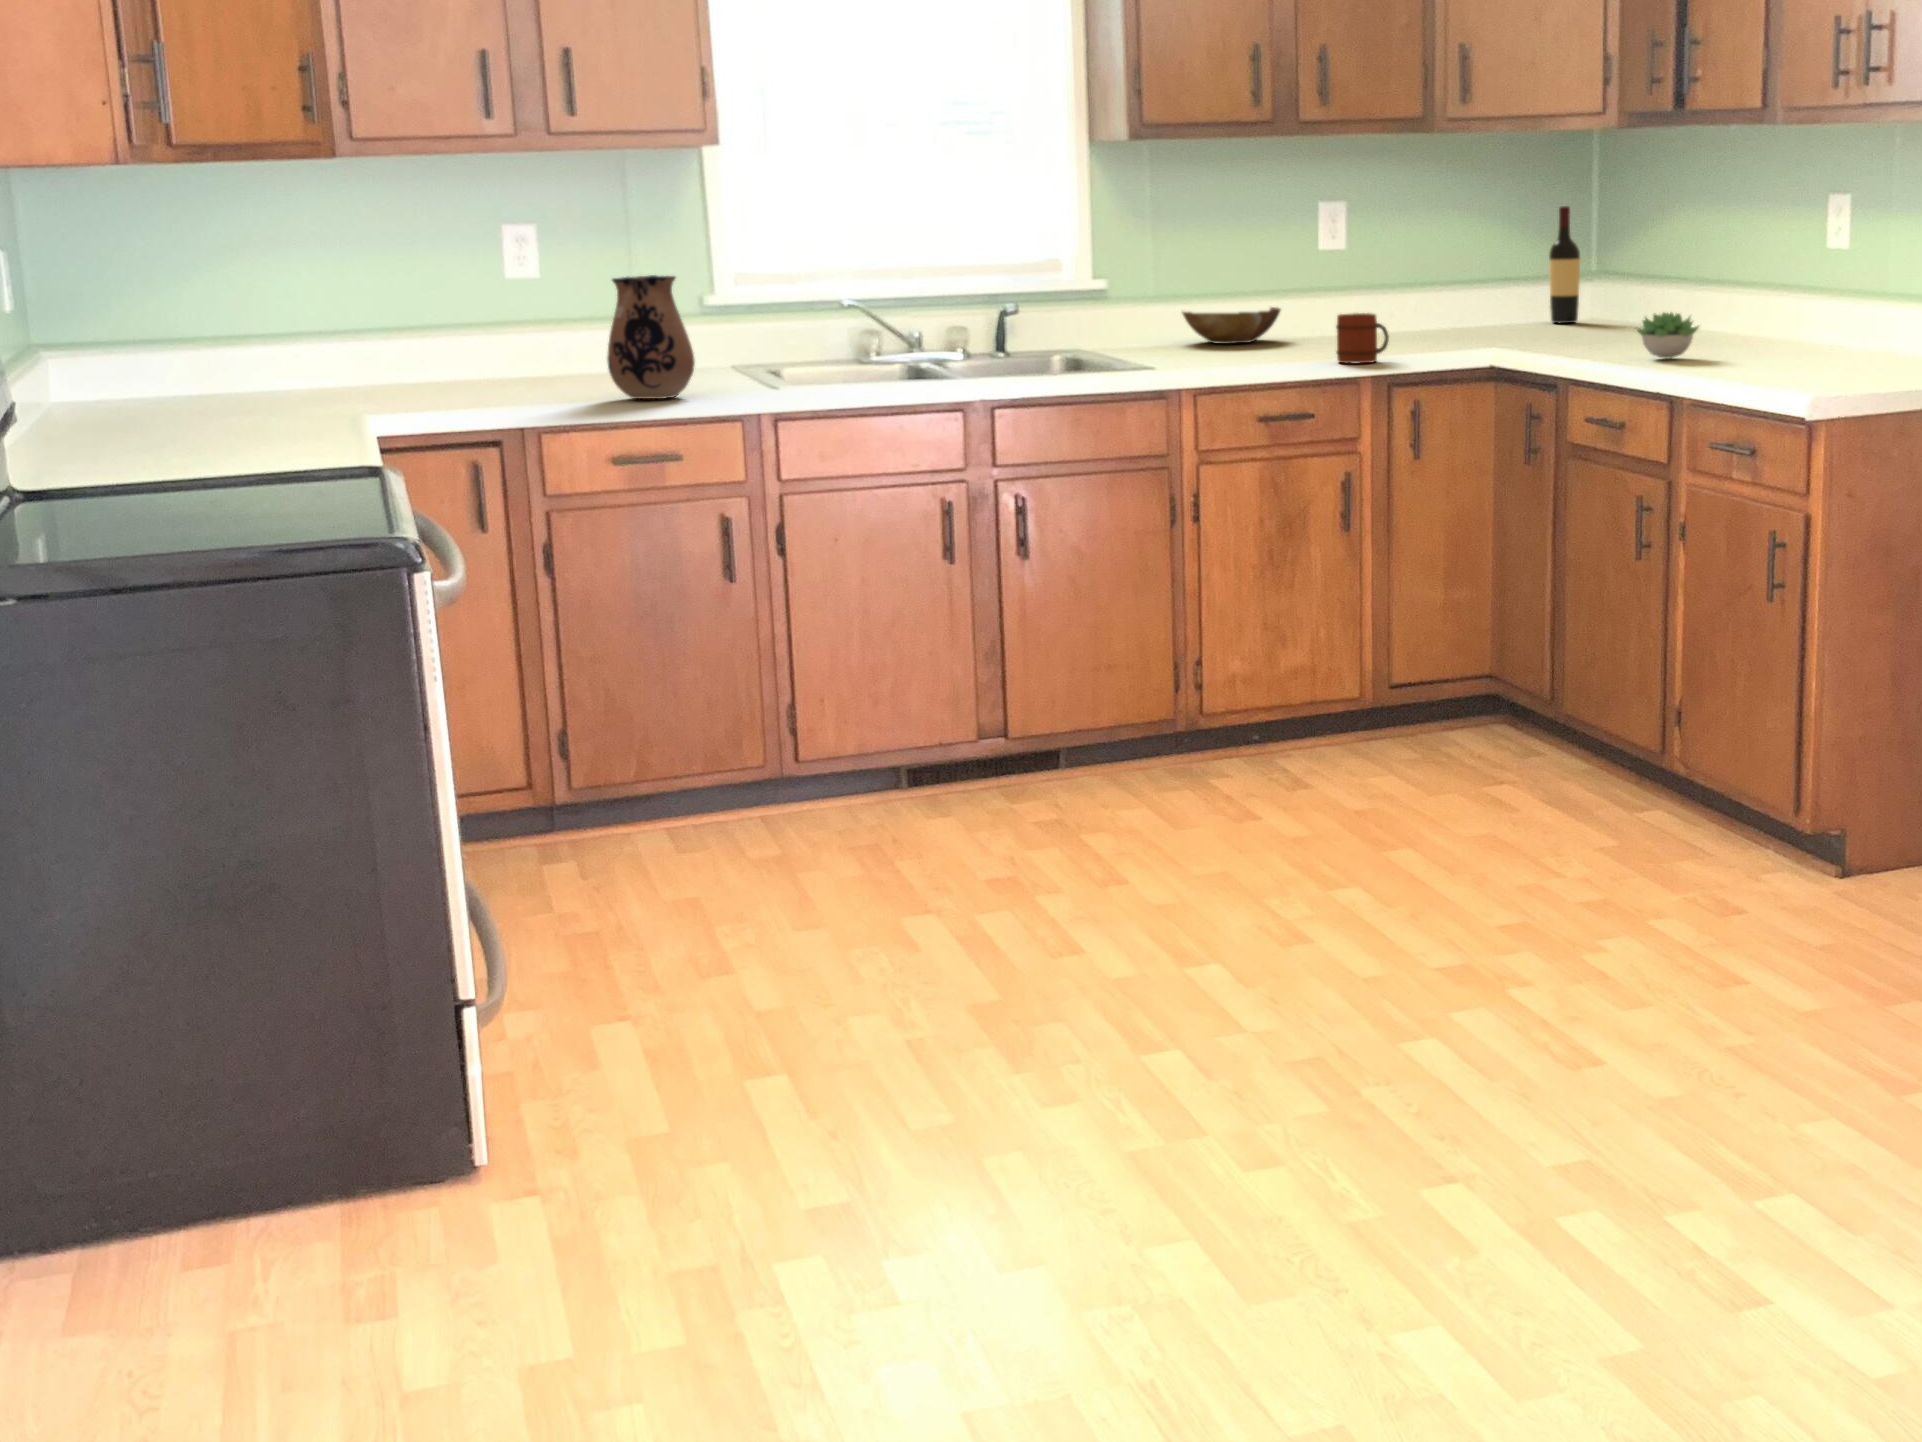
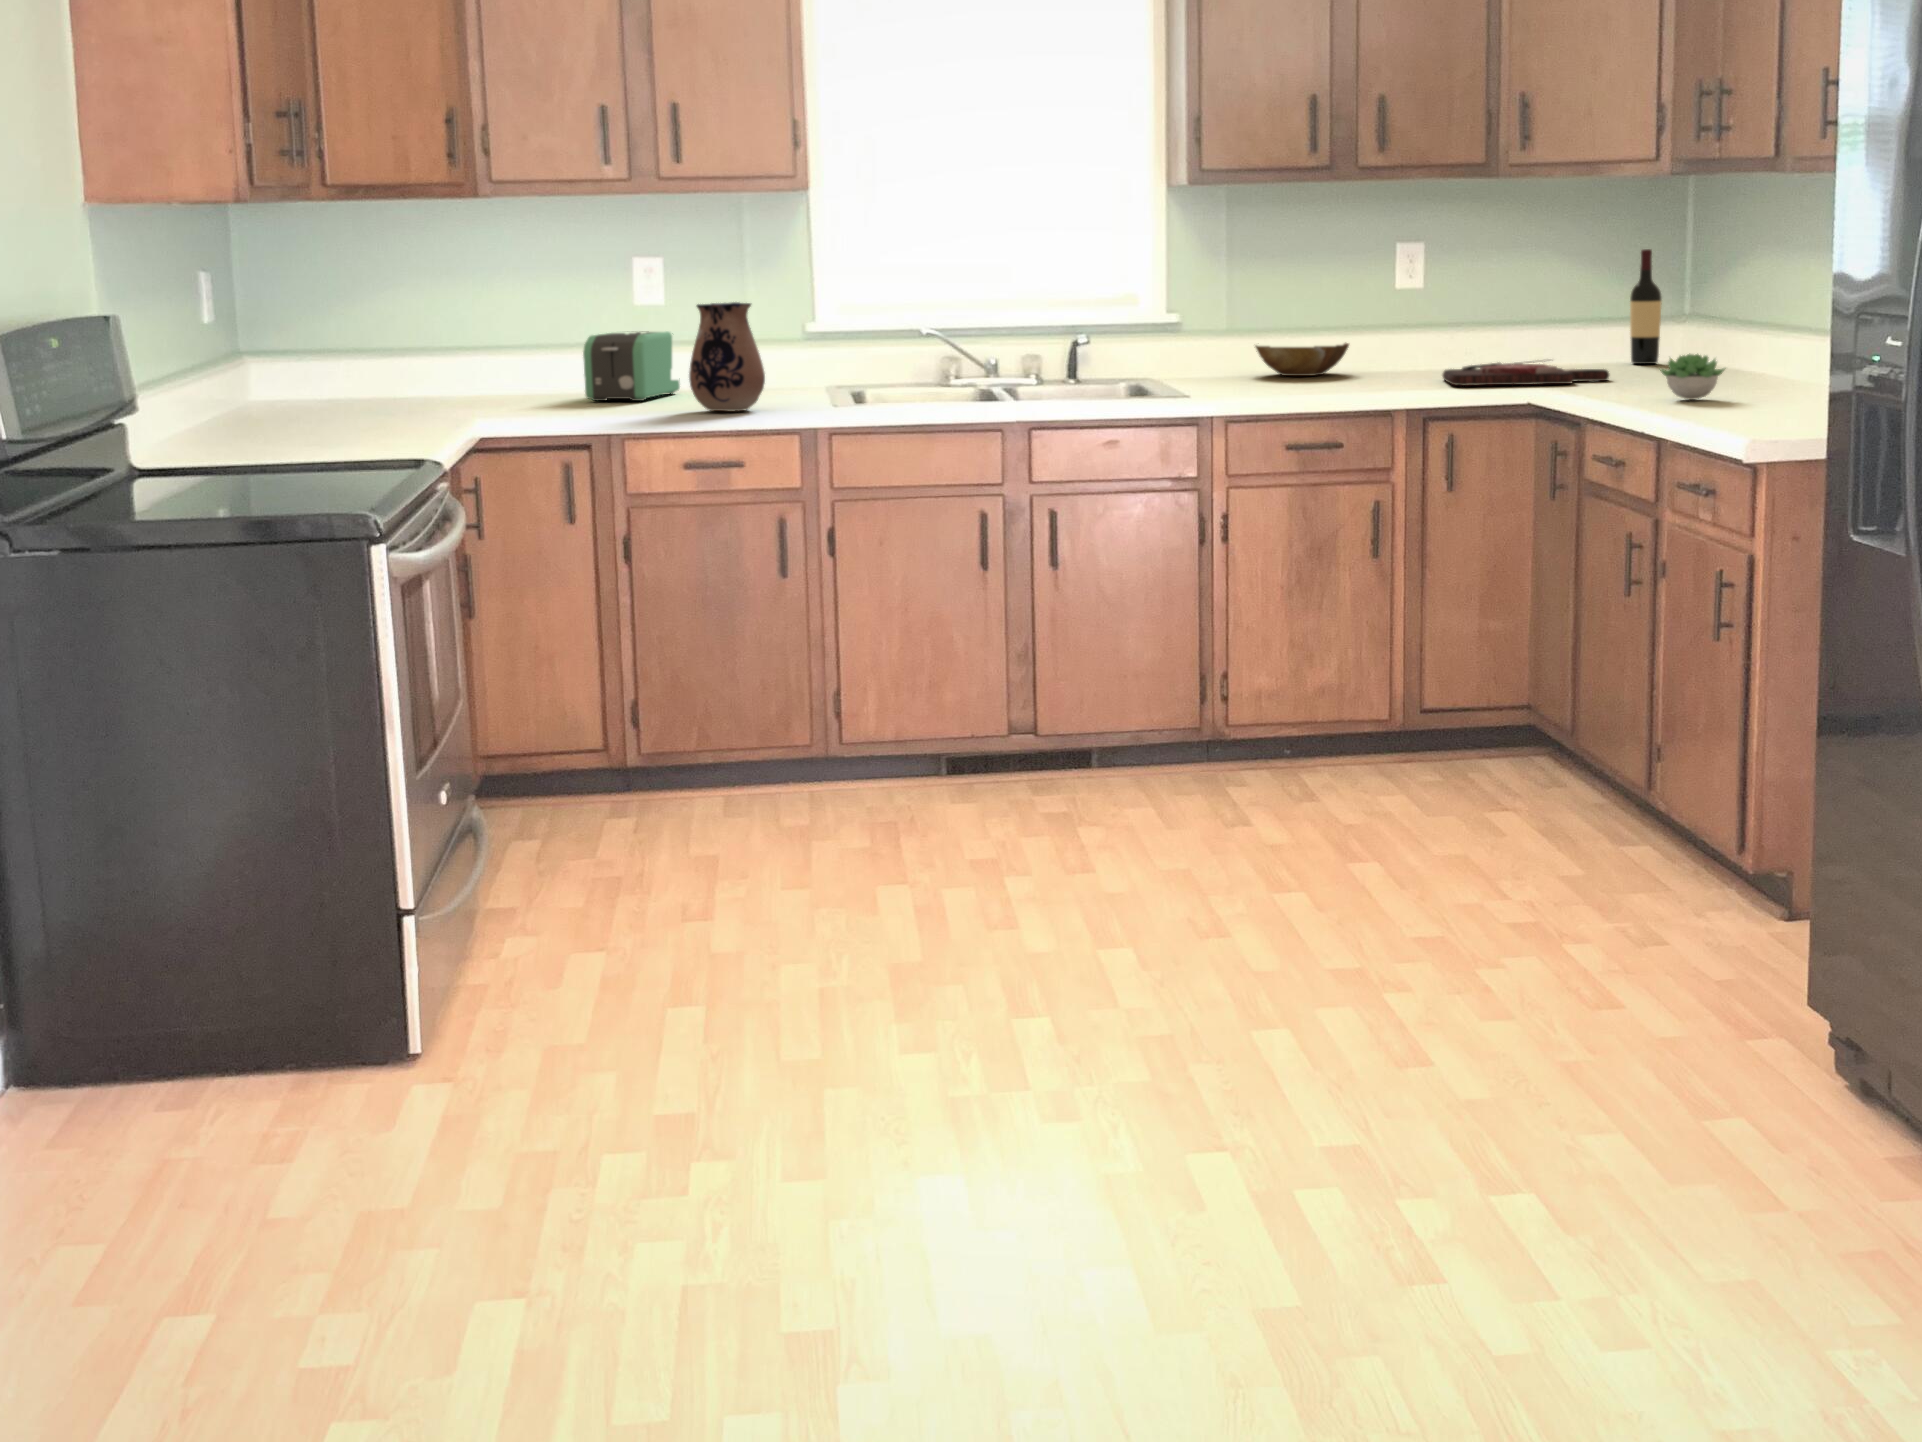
toaster: none [460,309,561,391] -> present [583,331,680,401]
mug: present [1336,313,1389,363] -> none [1370,349,1421,397]
cutting board: none [1387,320,1556,350] -> present [1442,359,1609,386]

